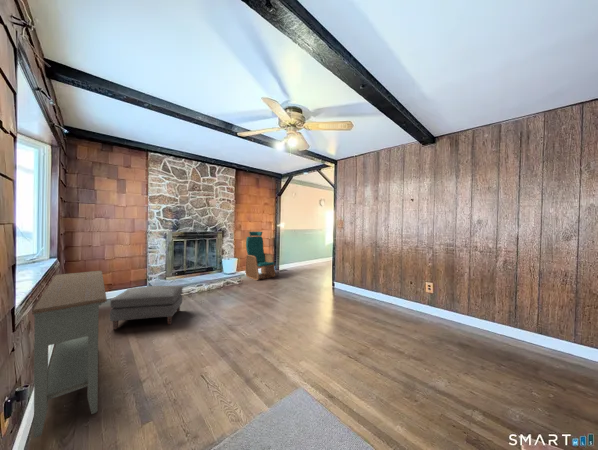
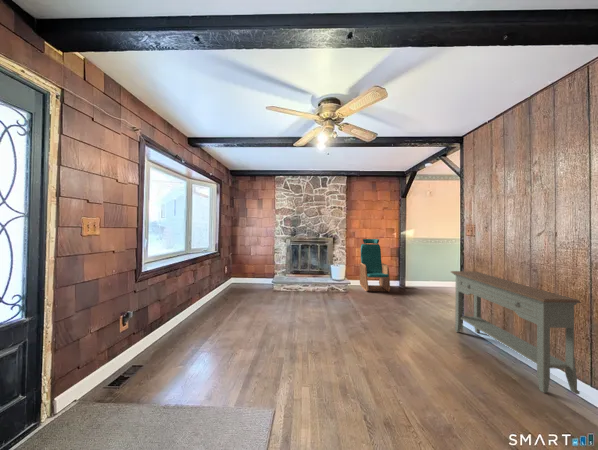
console table: present [33,271,107,438] -> present [451,271,581,394]
ottoman: present [110,286,182,329] -> none [230,278,278,312]

